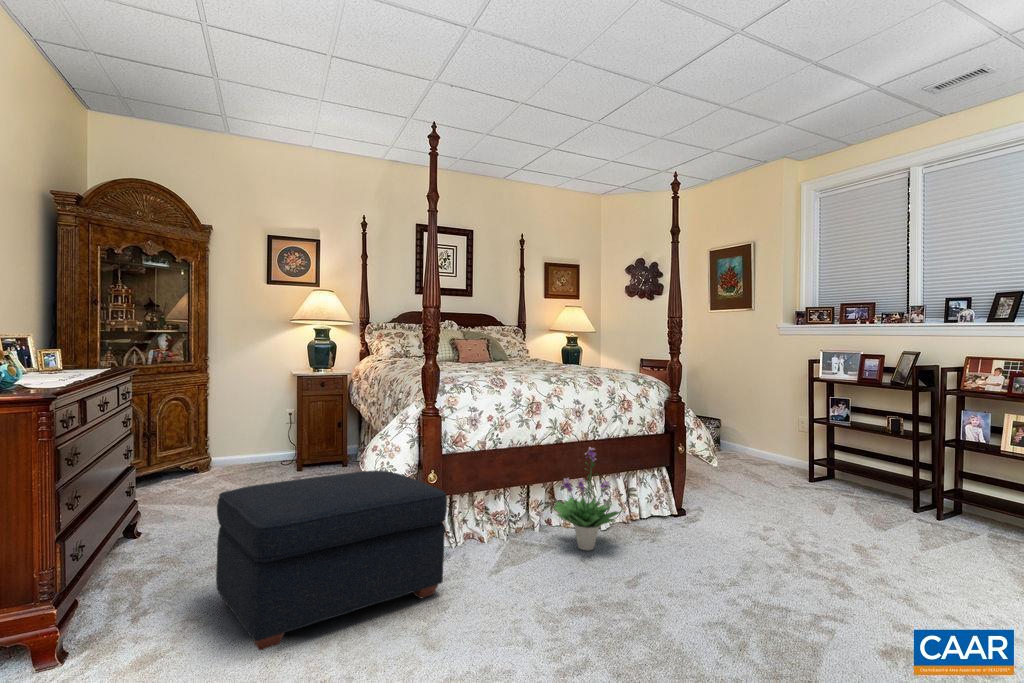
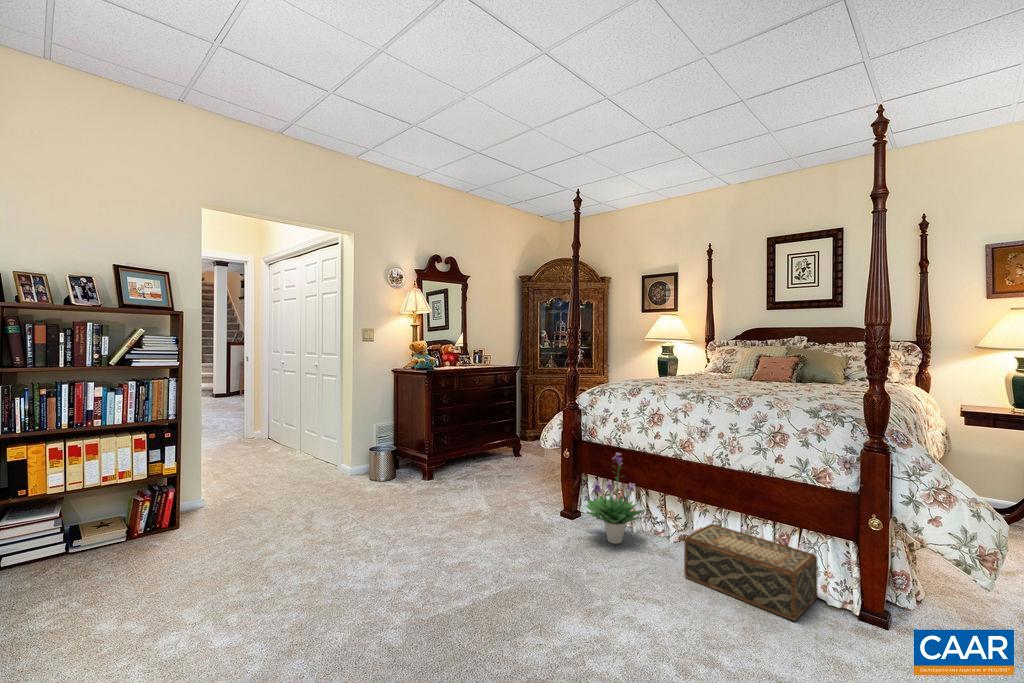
ottoman: present [216,471,447,650] -> none [303,476,492,637]
woven basket: none [664,525,809,625] -> present [684,524,818,620]

